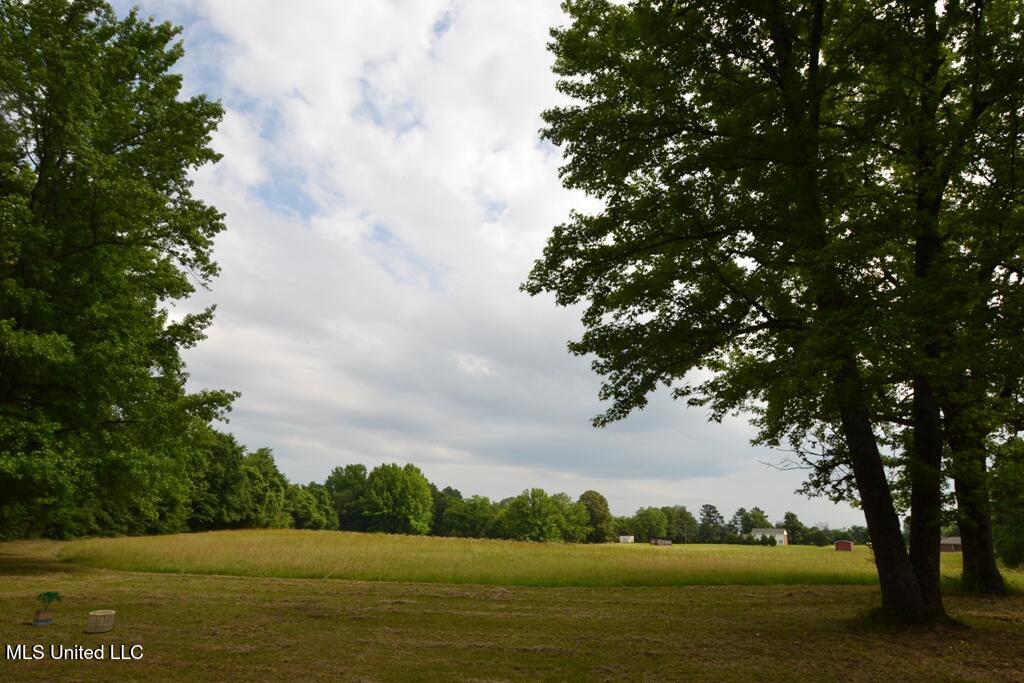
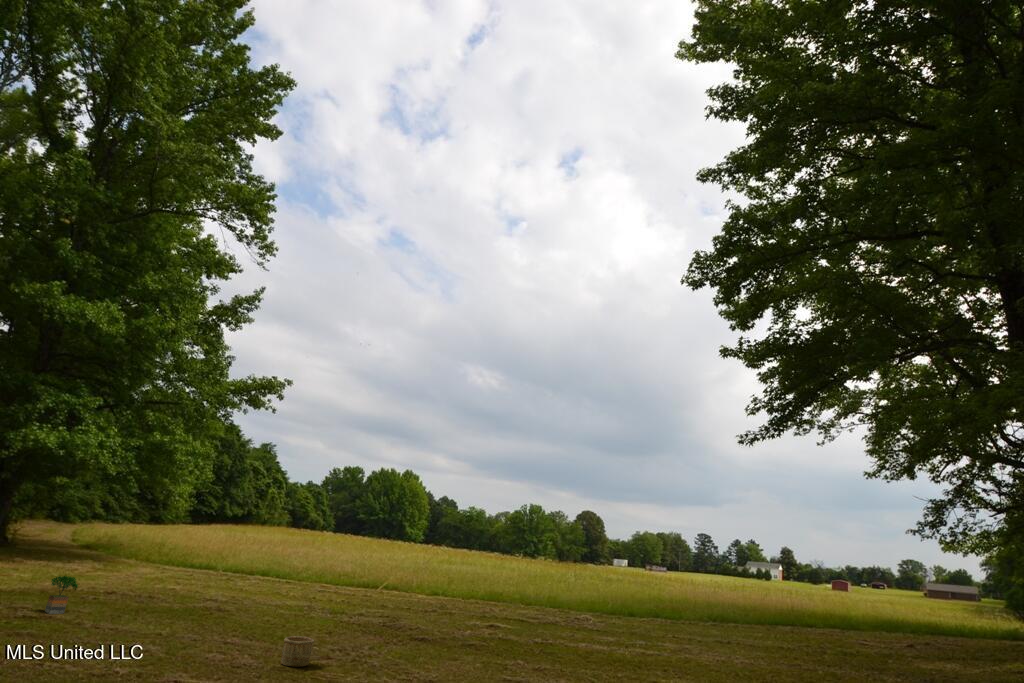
wooden bucket: present [86,610,116,633] -> present [281,636,314,667]

